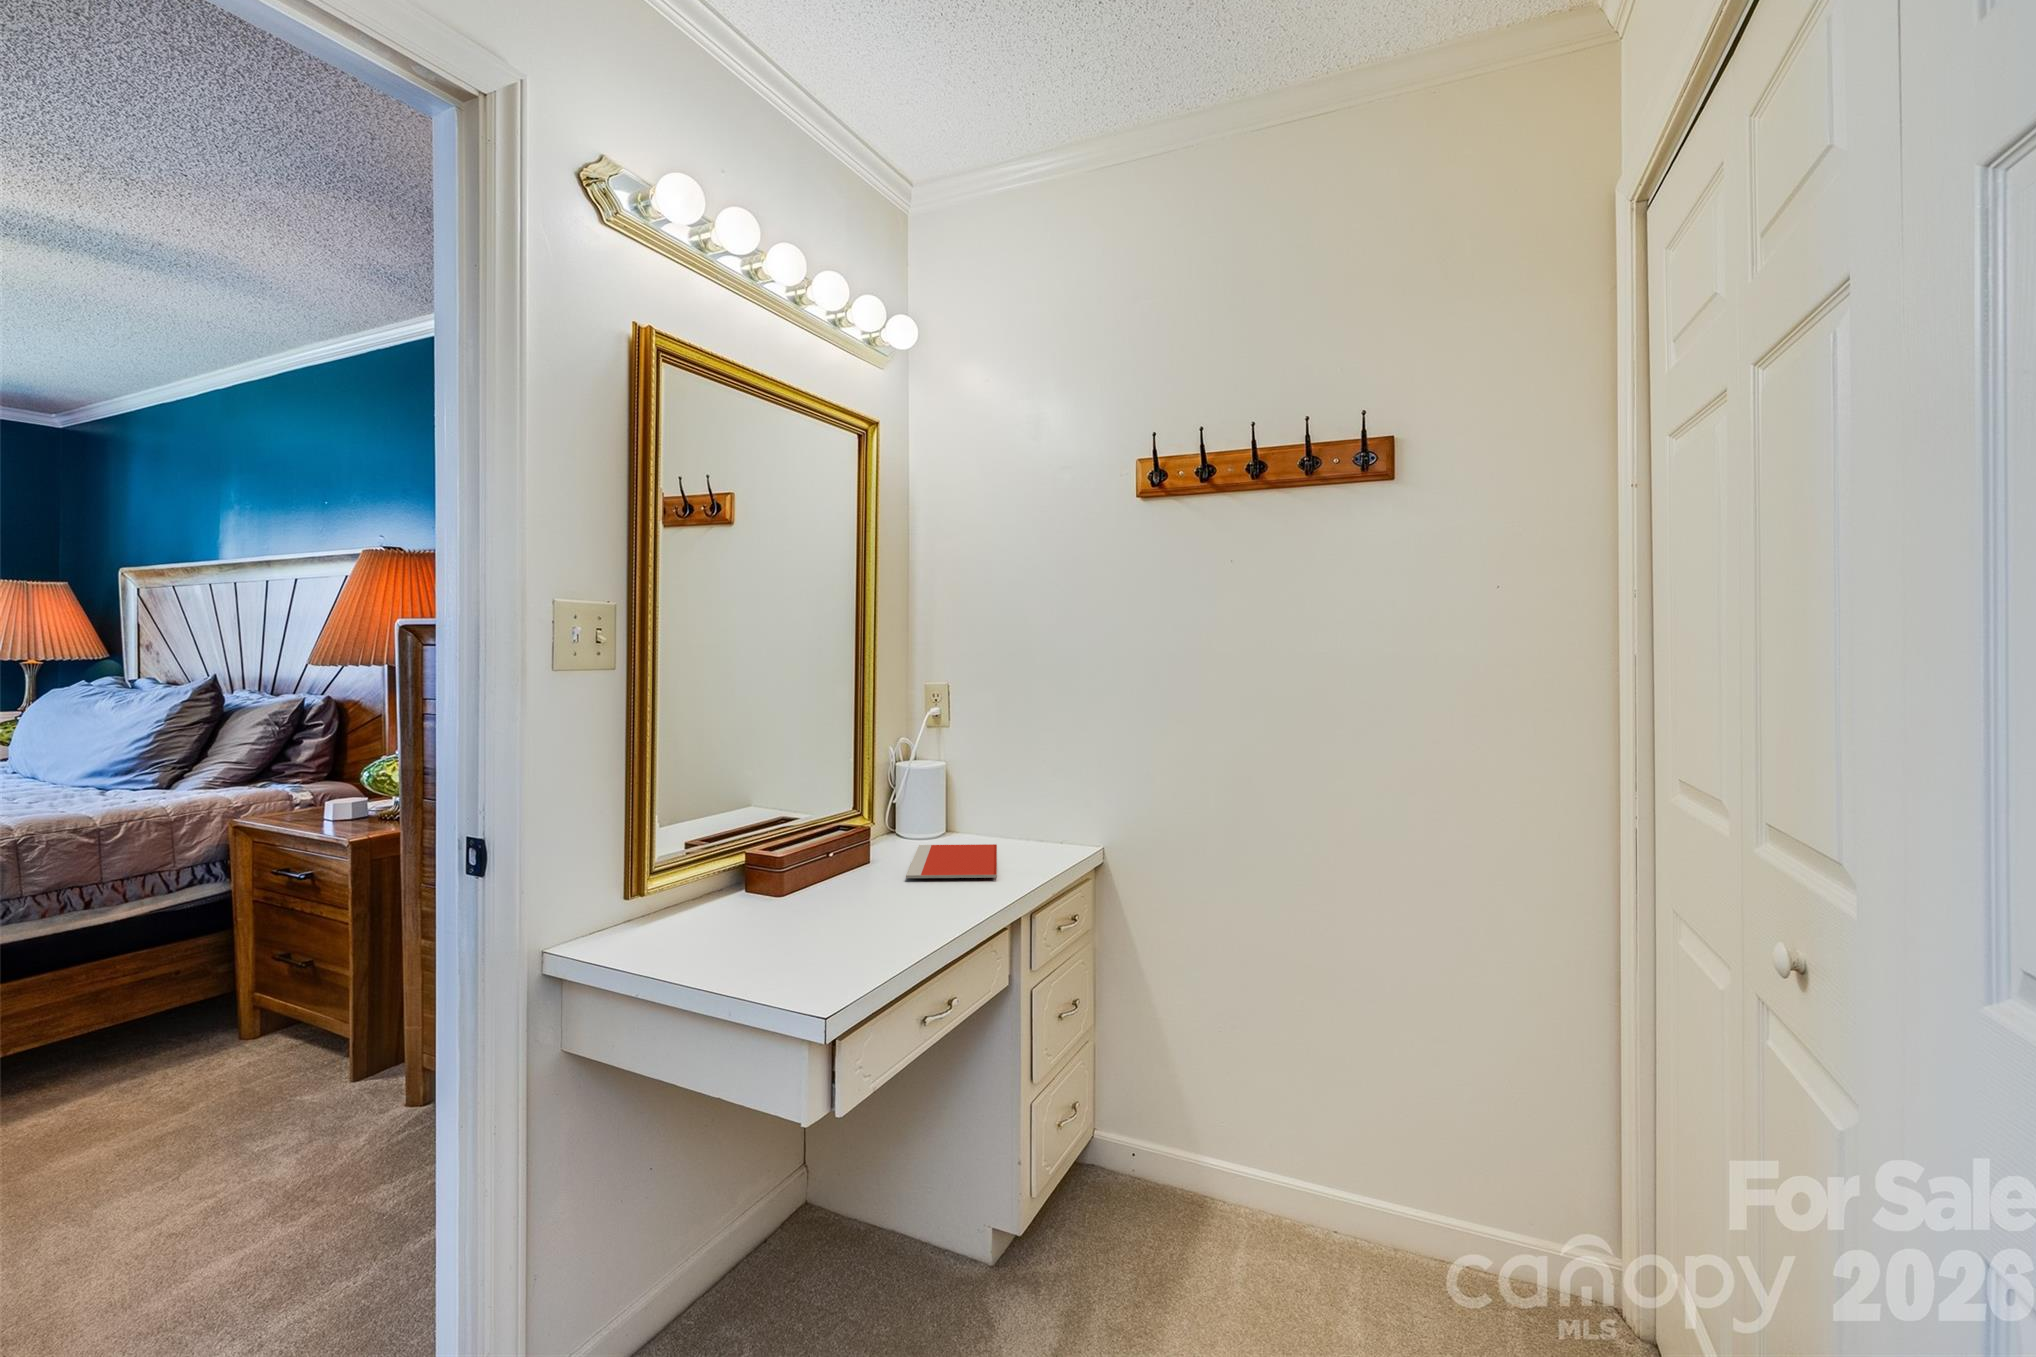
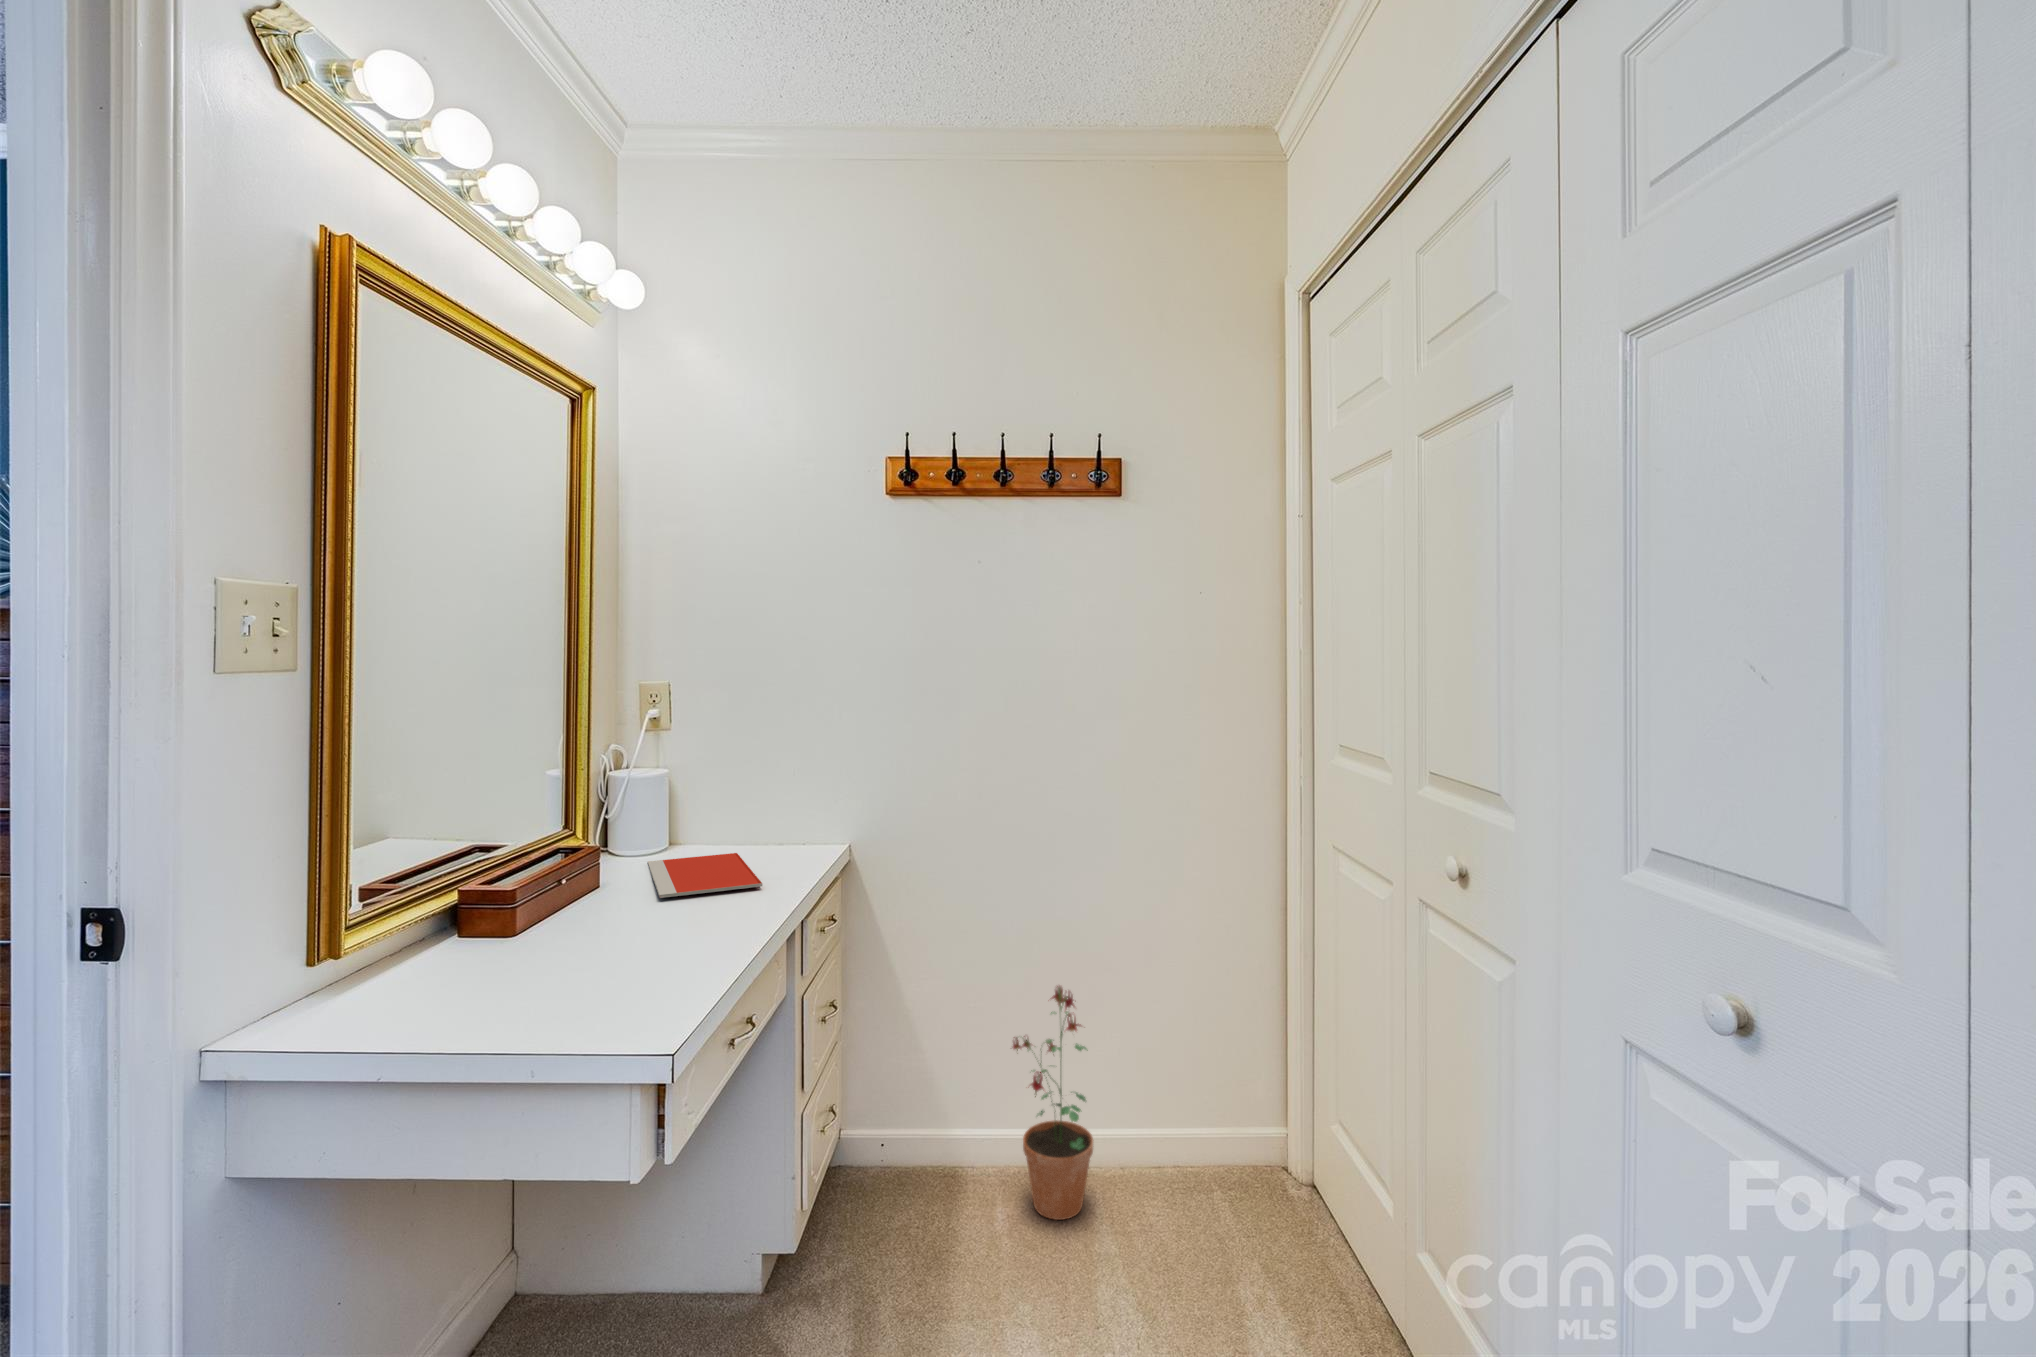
potted plant: none [1259,1022,1349,1285] -> present [1013,986,1093,1220]

